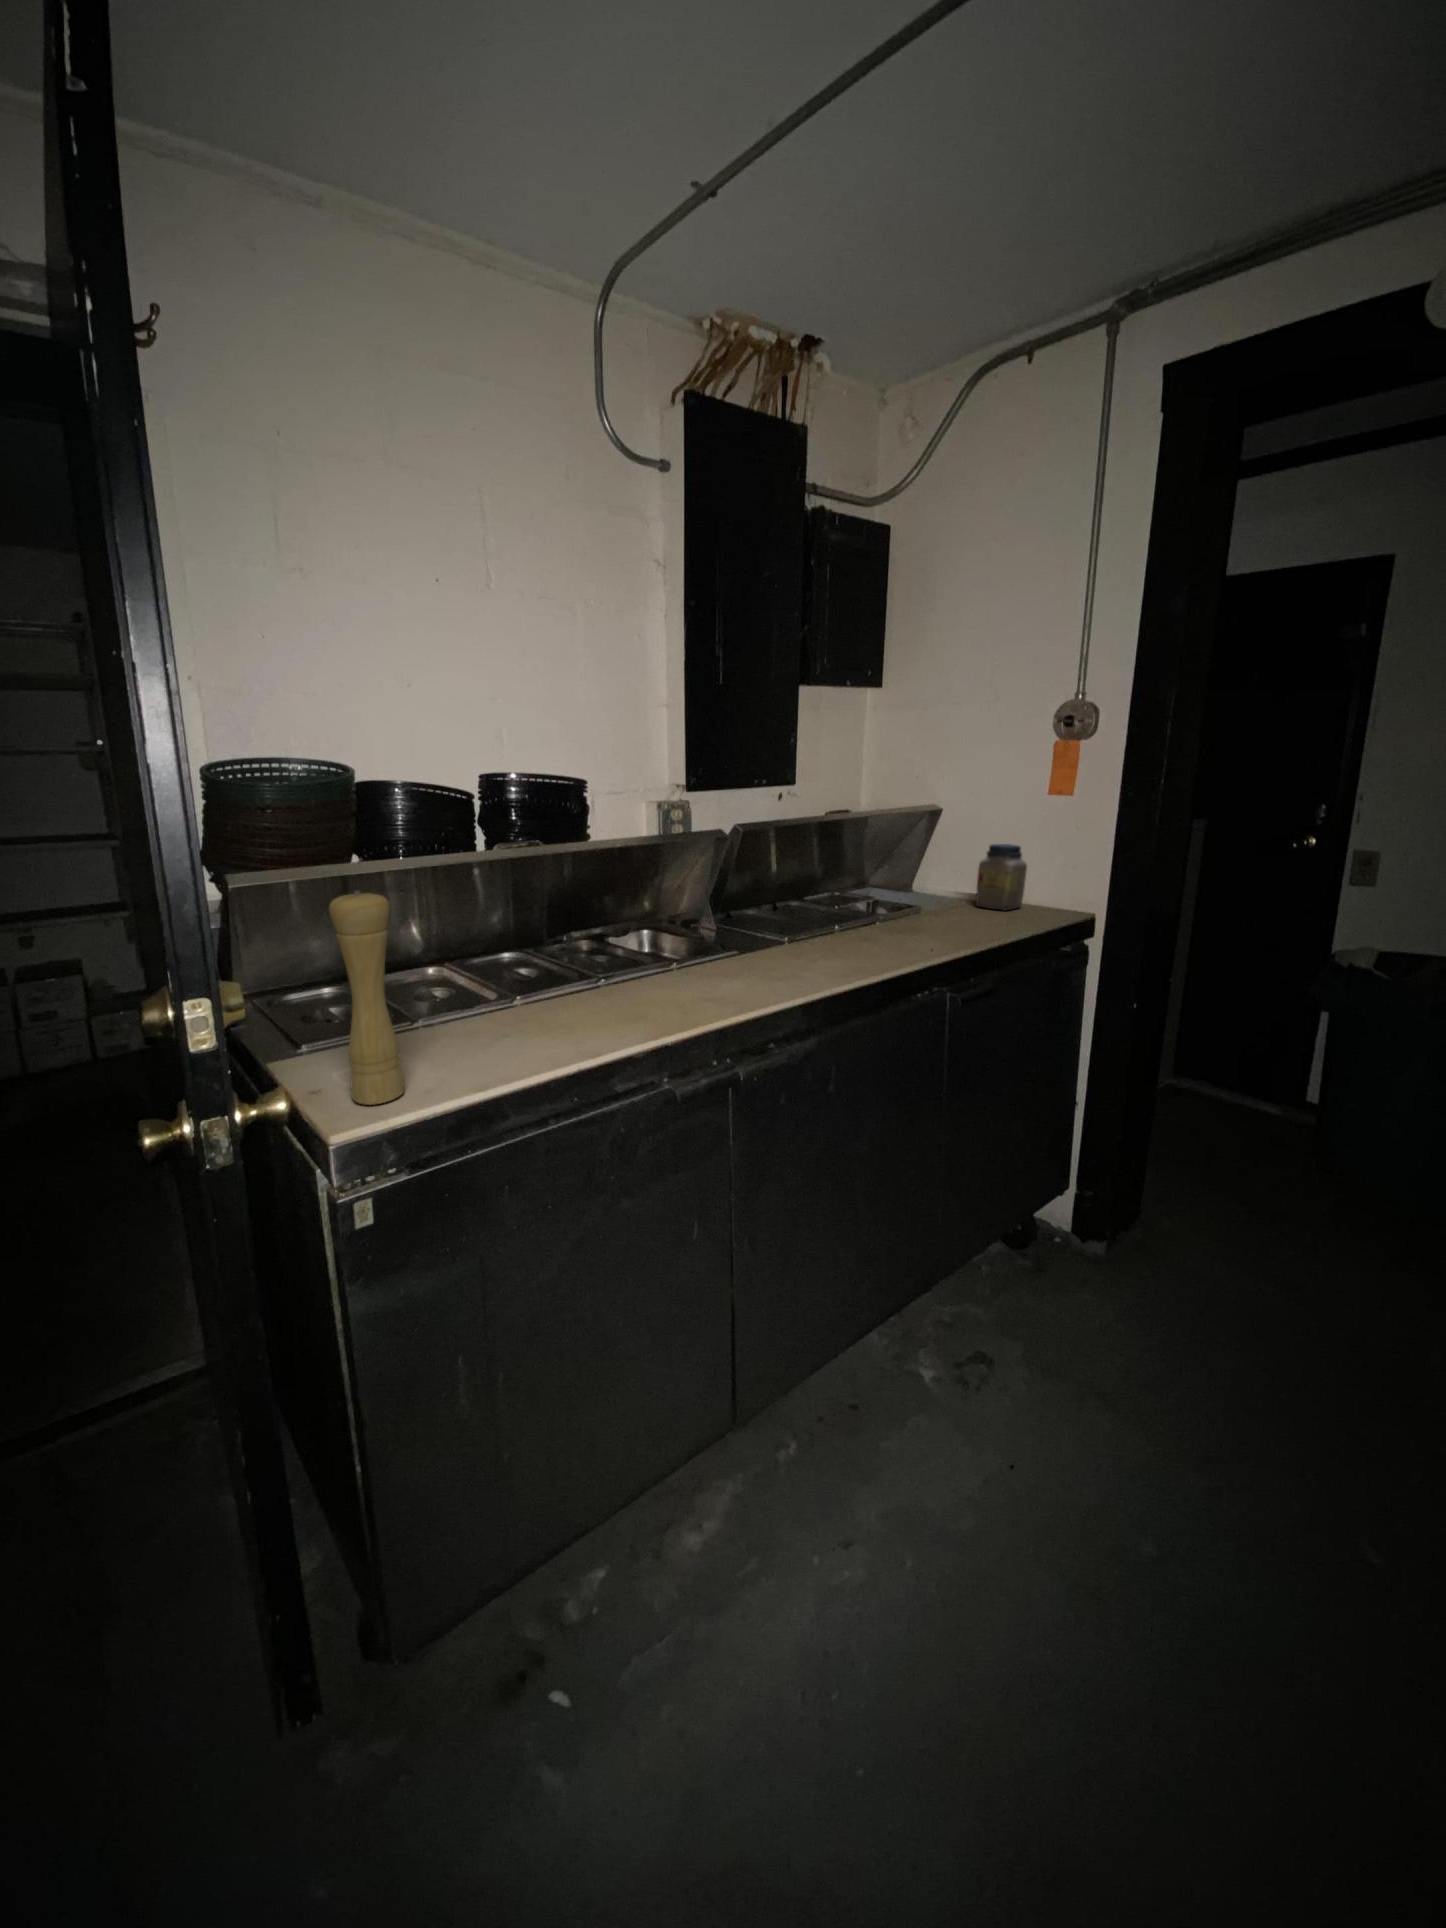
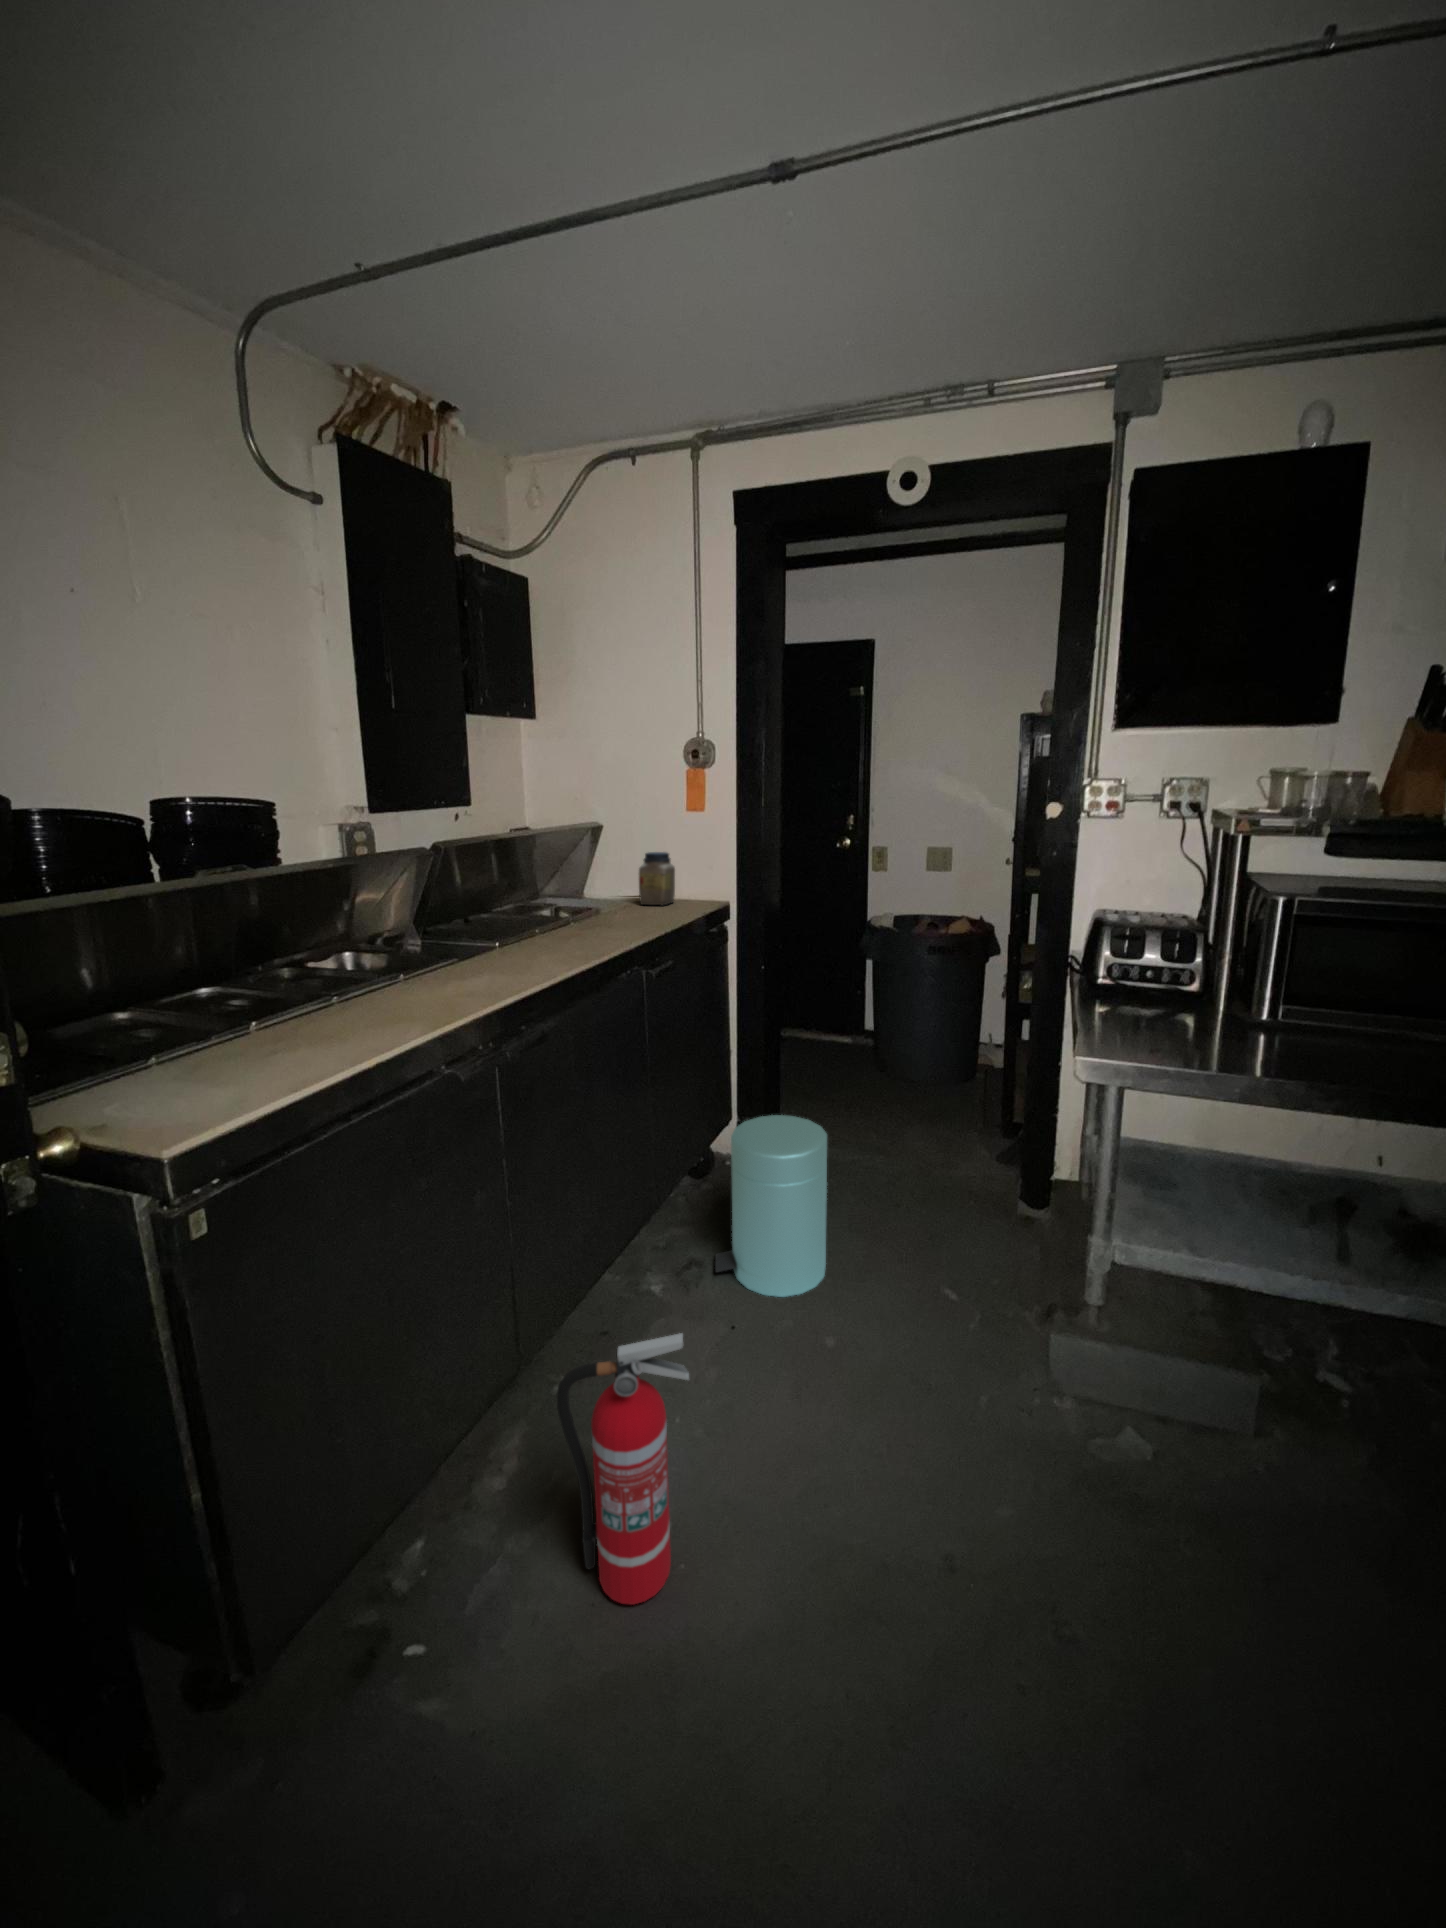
pepper mill: present [329,891,404,1105] -> none [112,911,206,1125]
trash can: none [1002,1208,1192,1468] -> present [715,1115,827,1297]
fire extinguisher: none [721,1491,885,1816] -> present [557,1333,689,1605]

